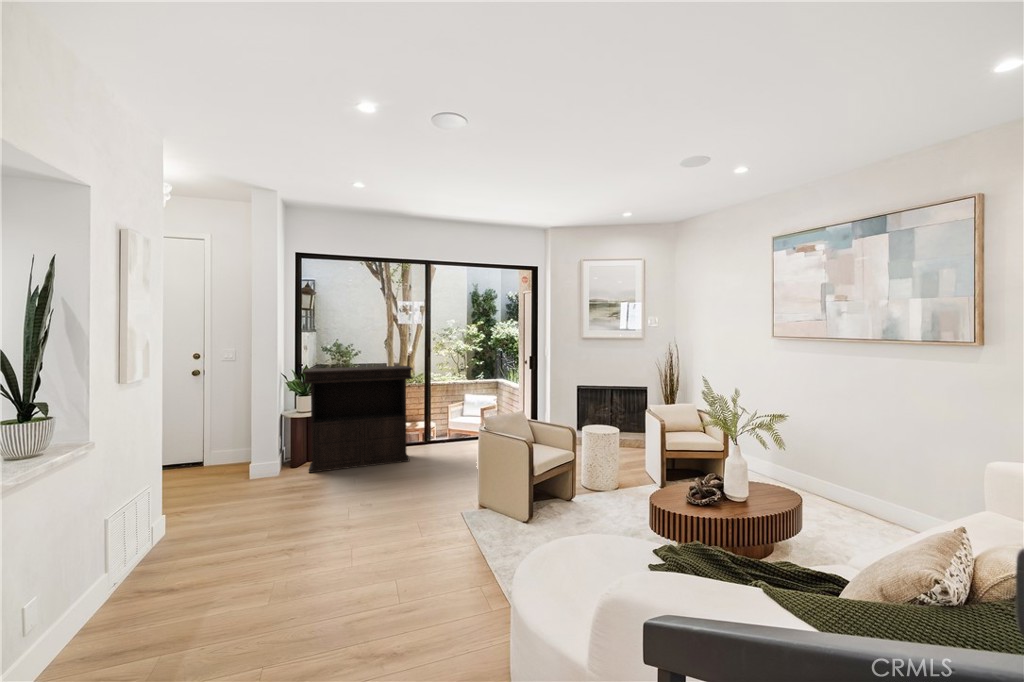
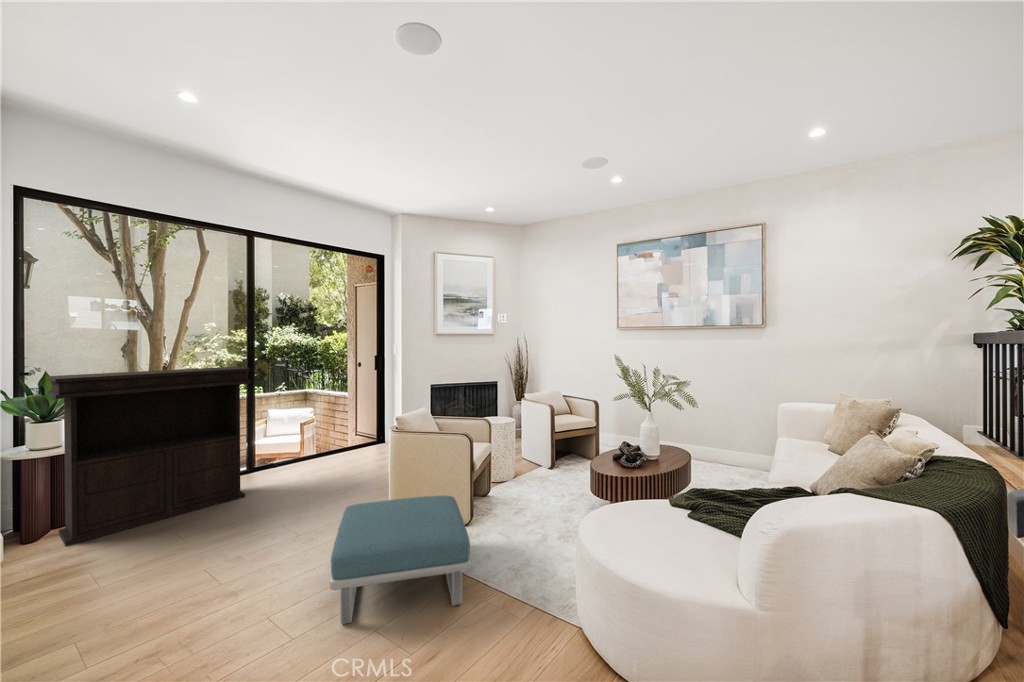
footstool: none [386,481,509,576] -> present [330,496,471,624]

